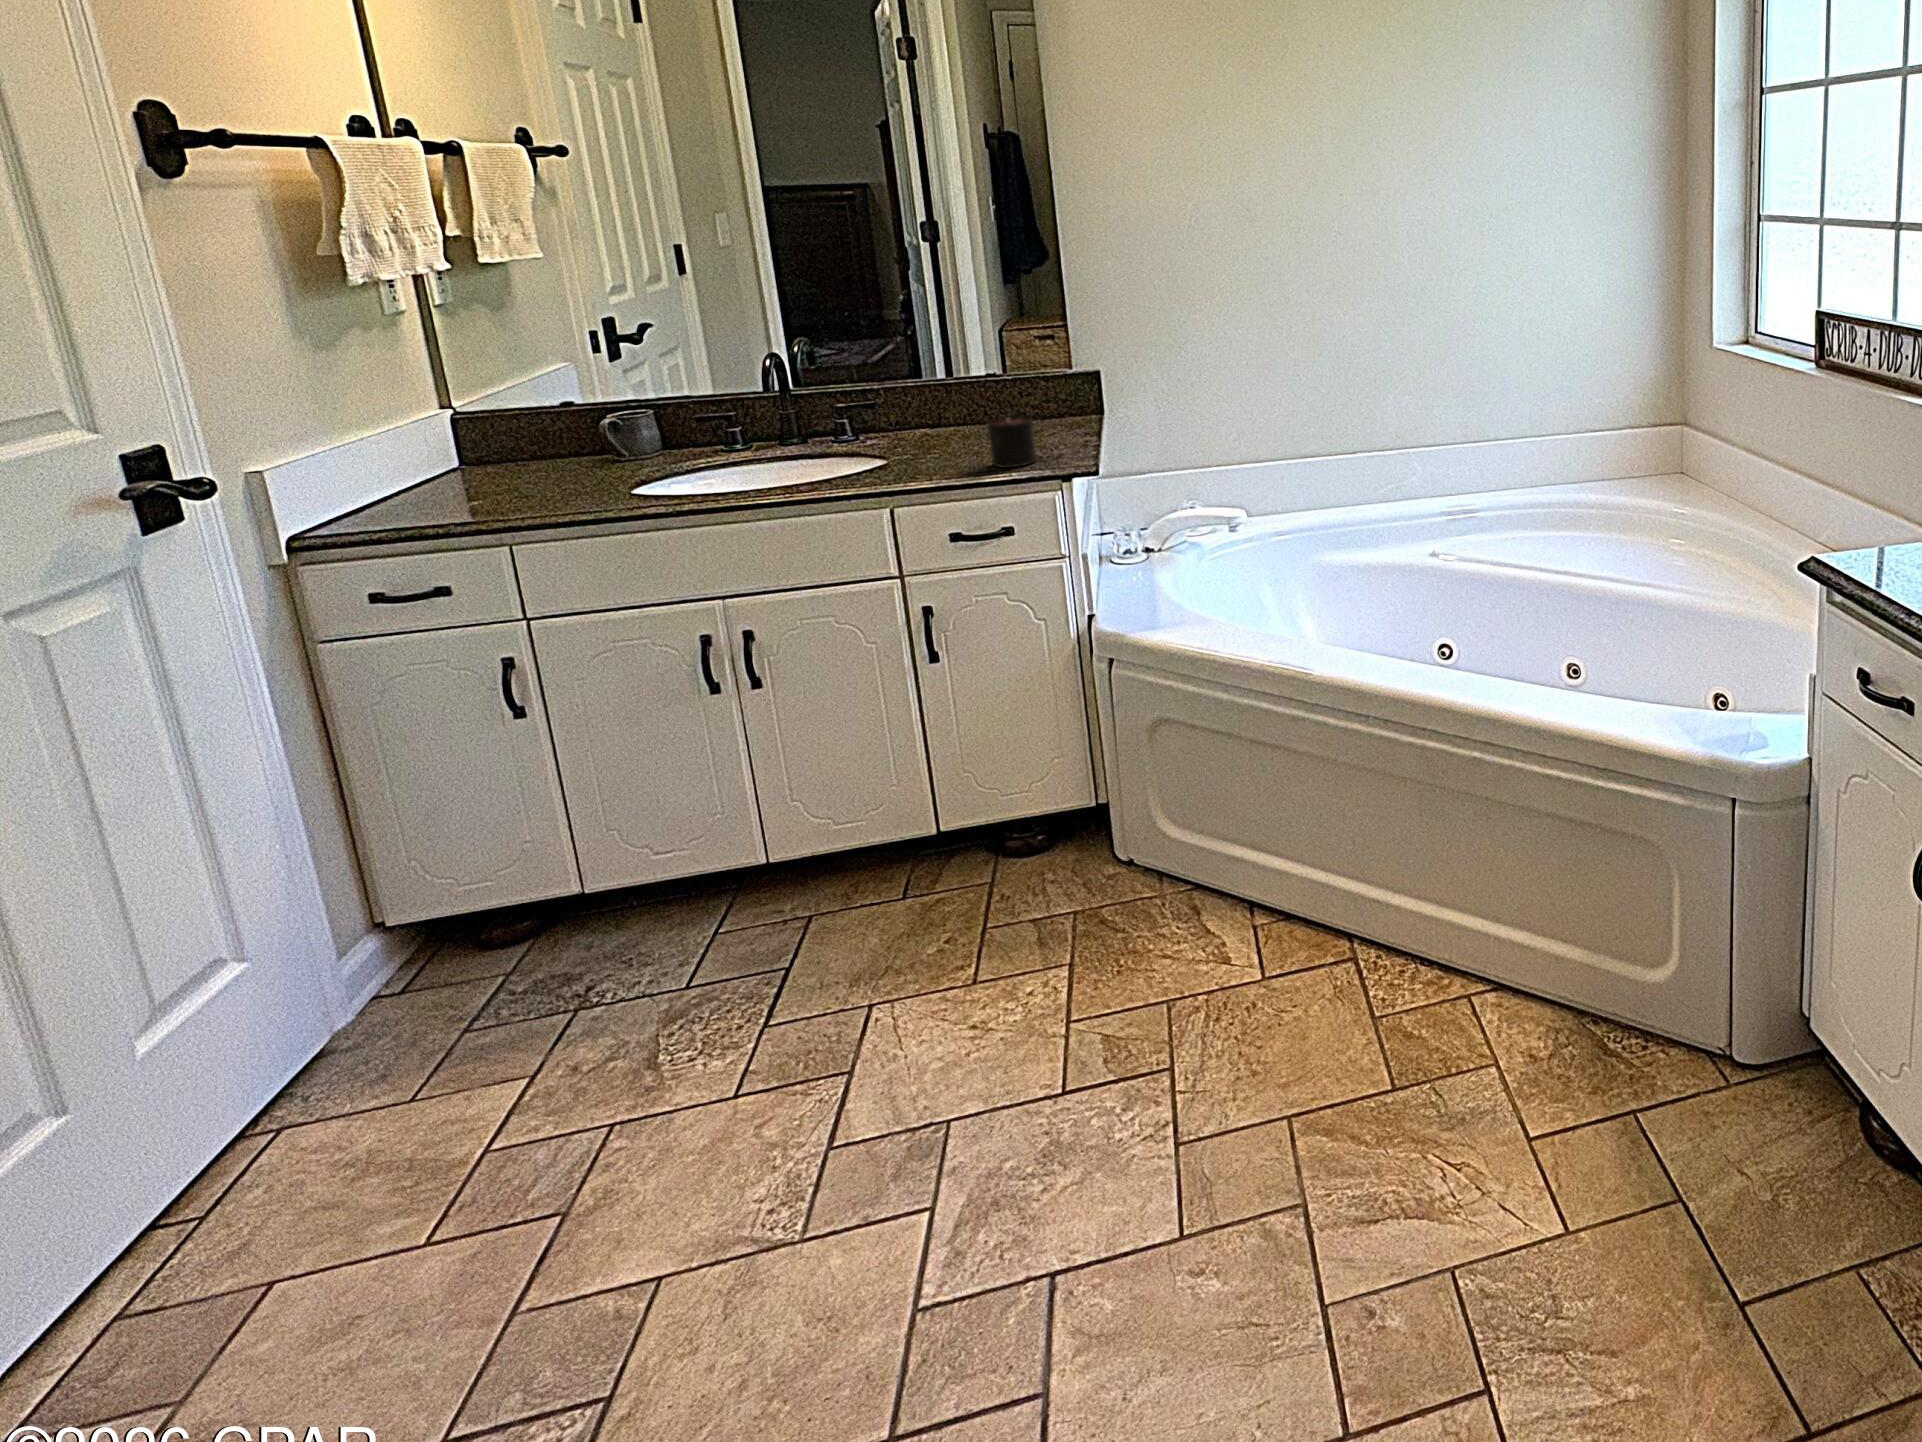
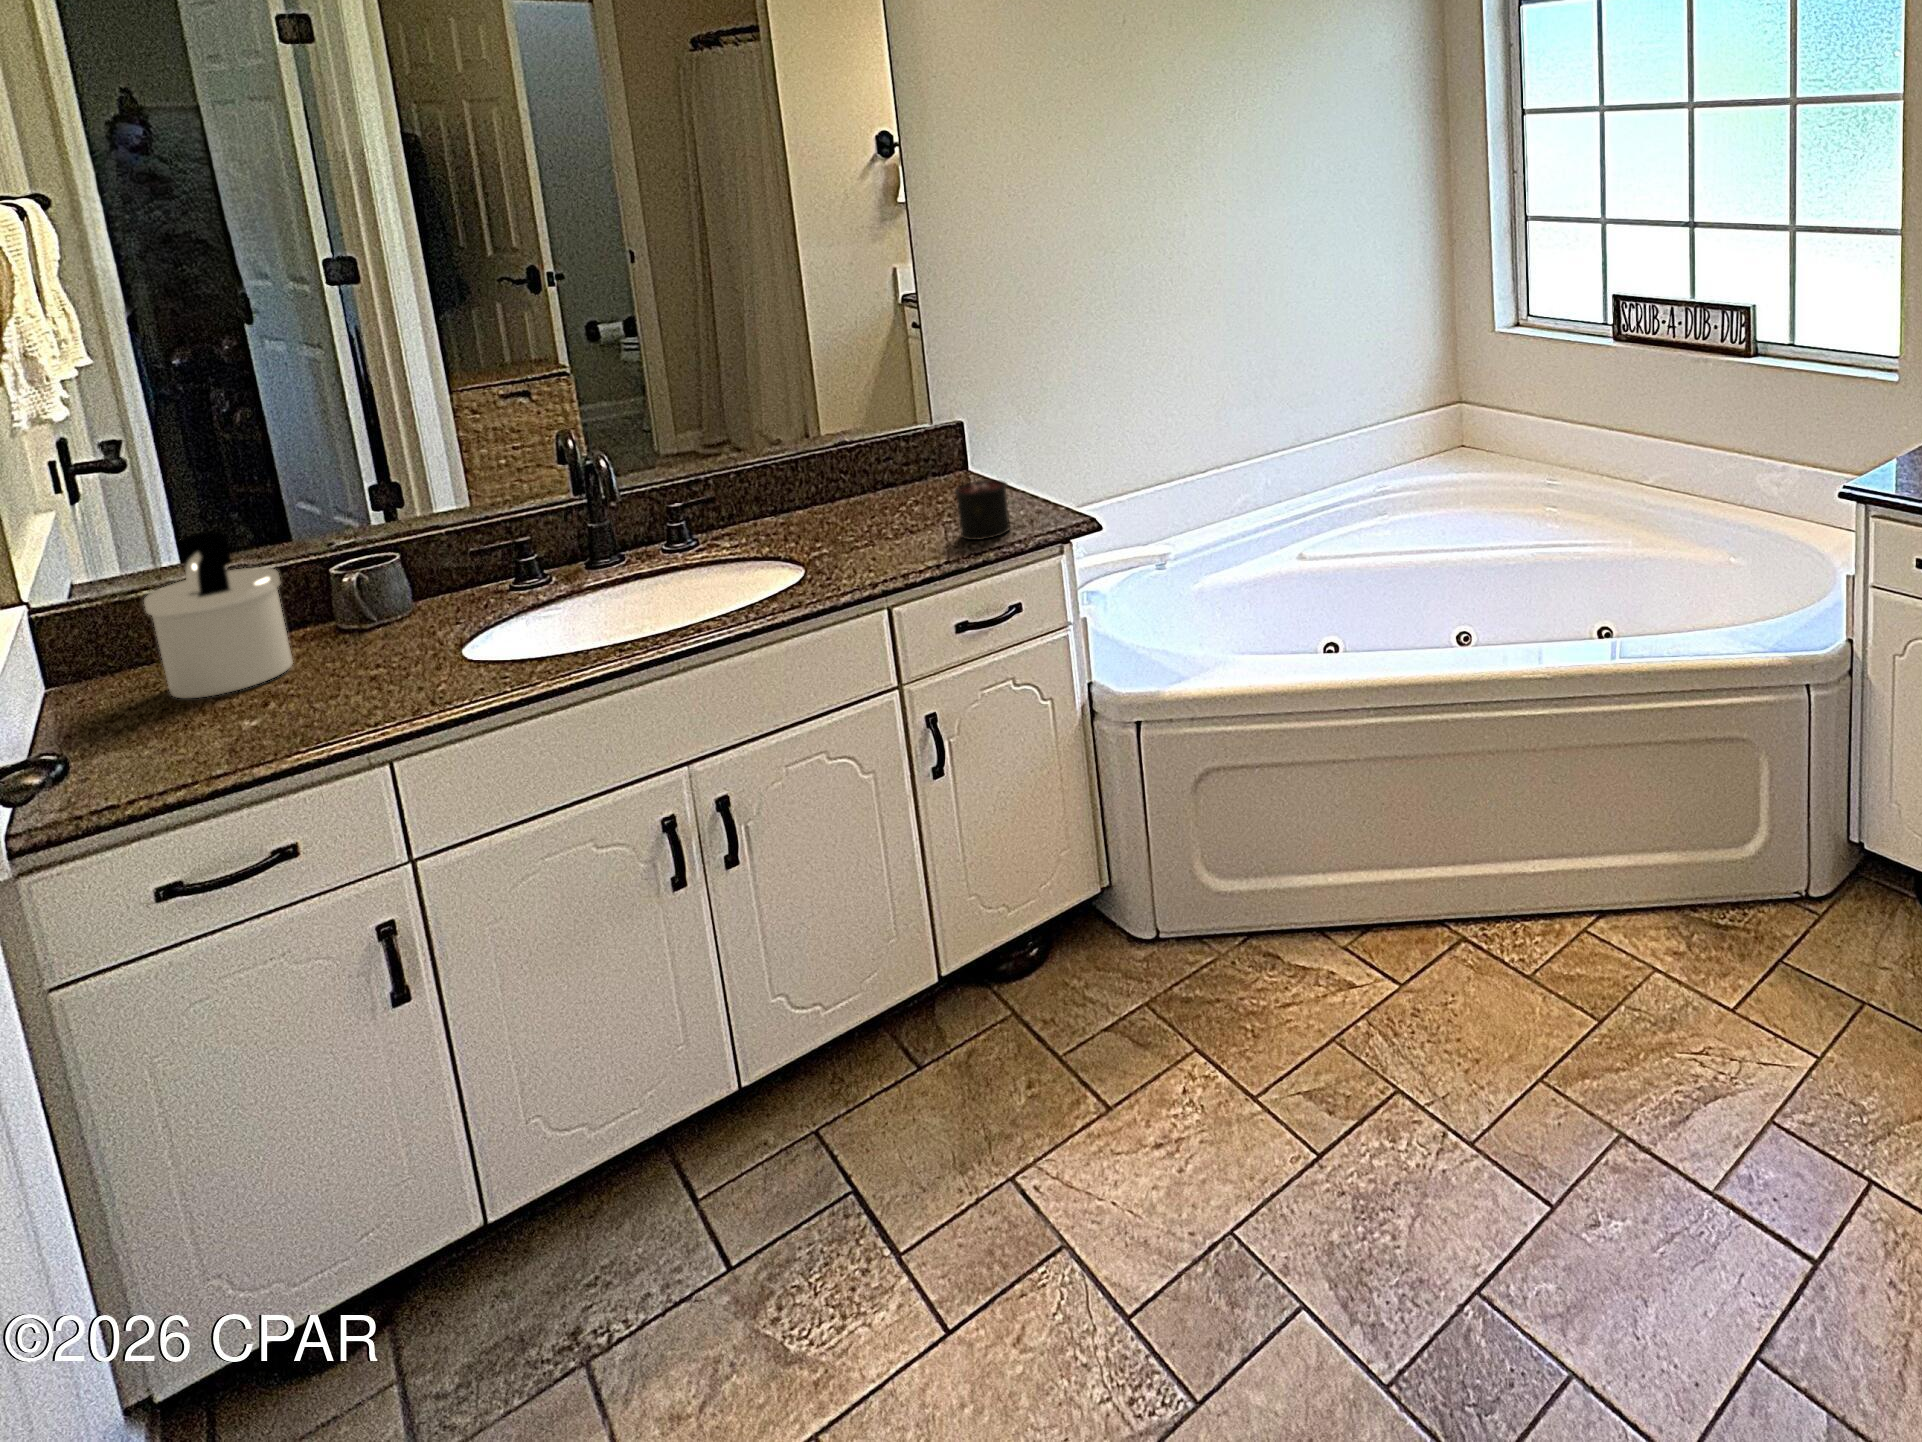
soap dispenser: none [447,374,551,487] -> present [144,530,293,698]

